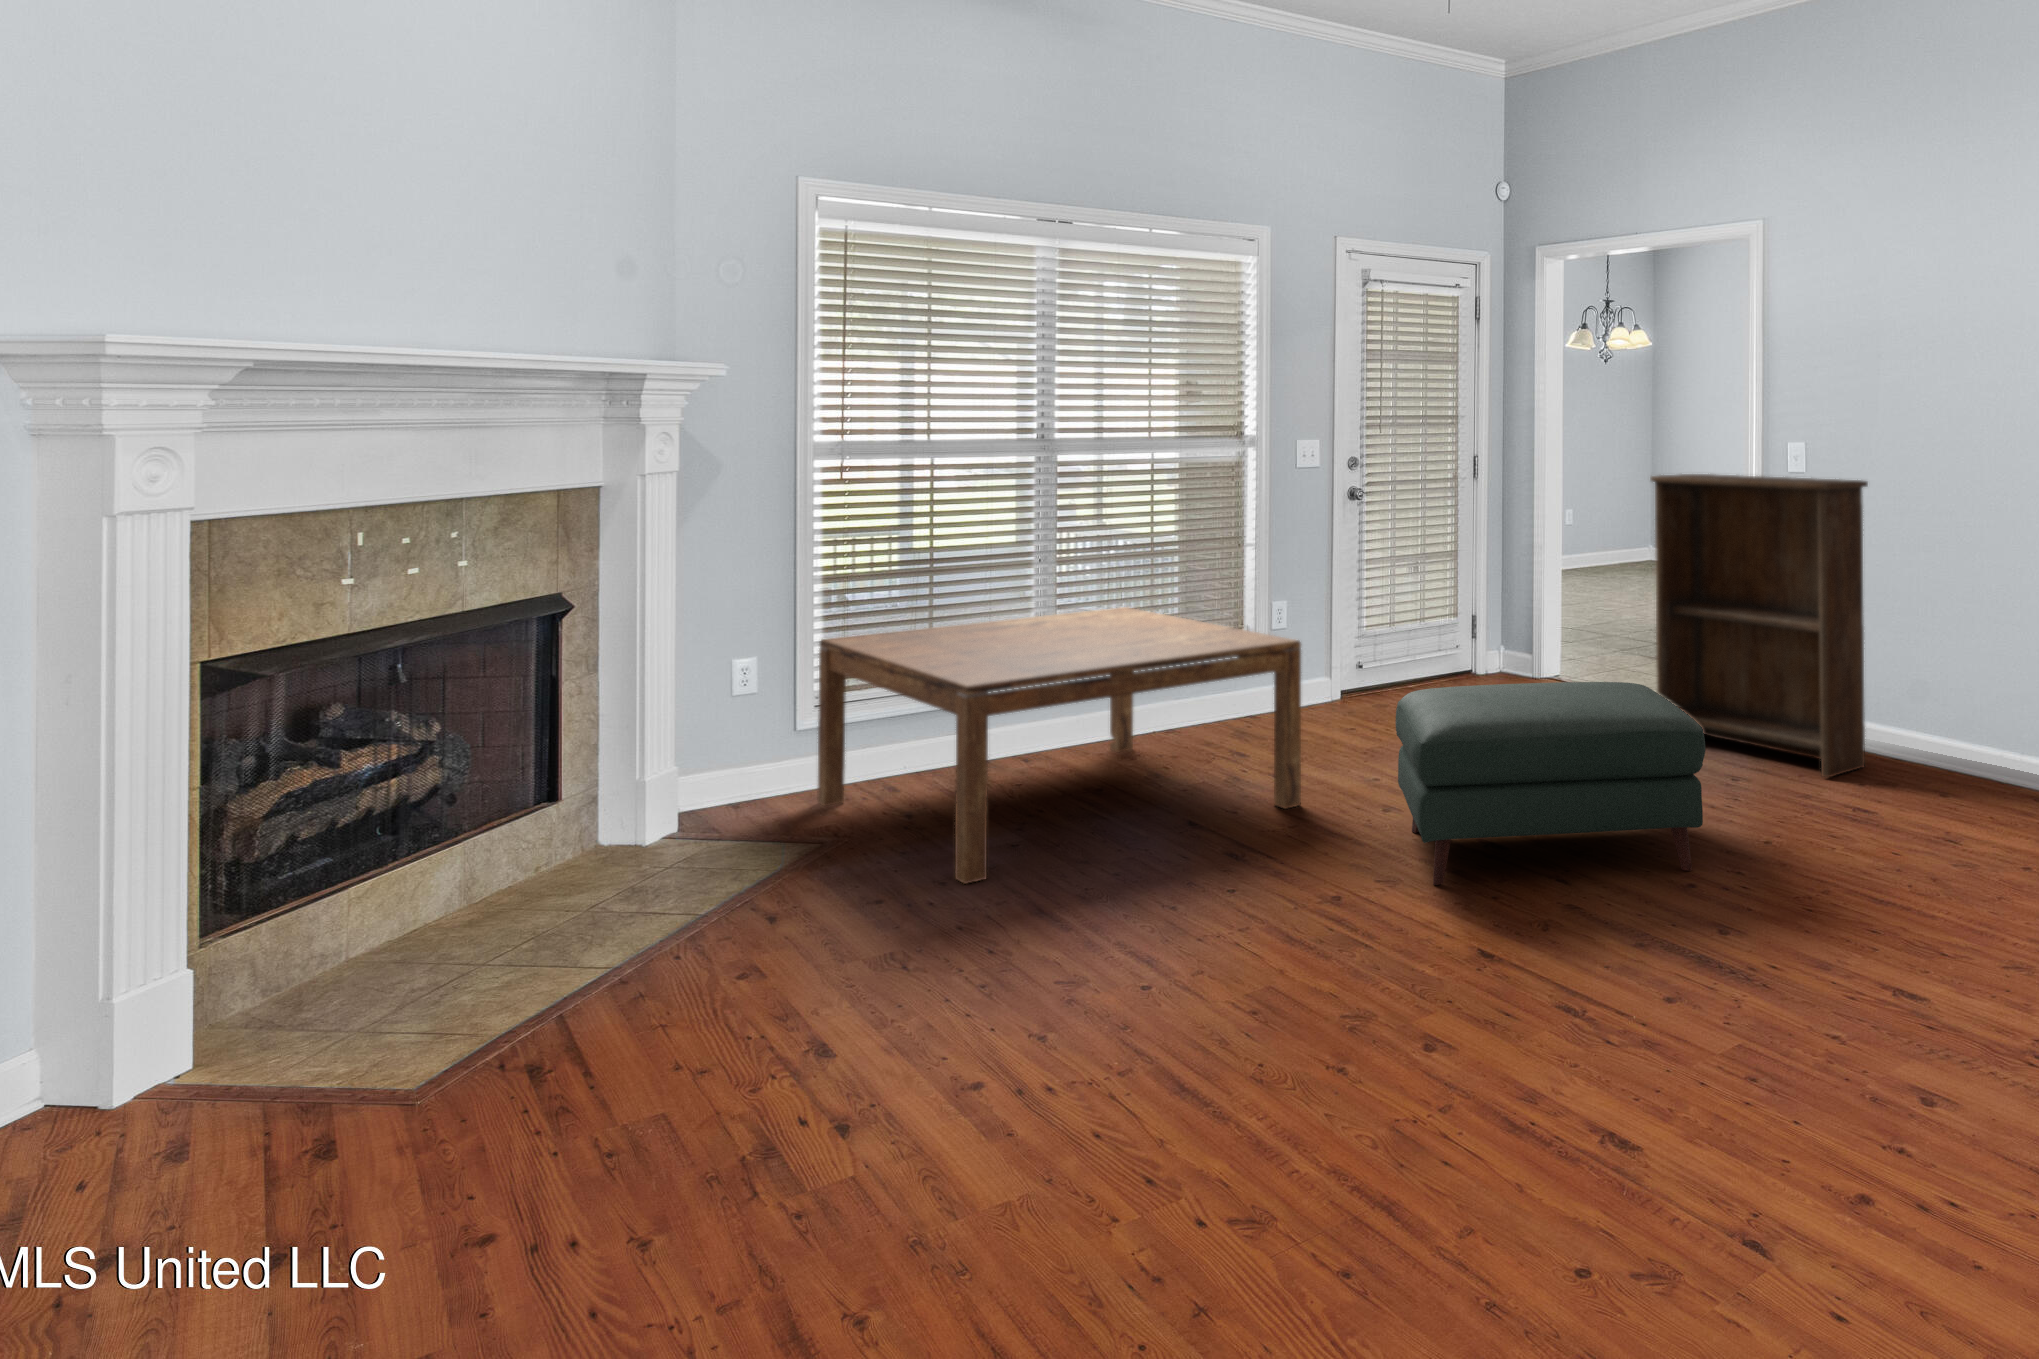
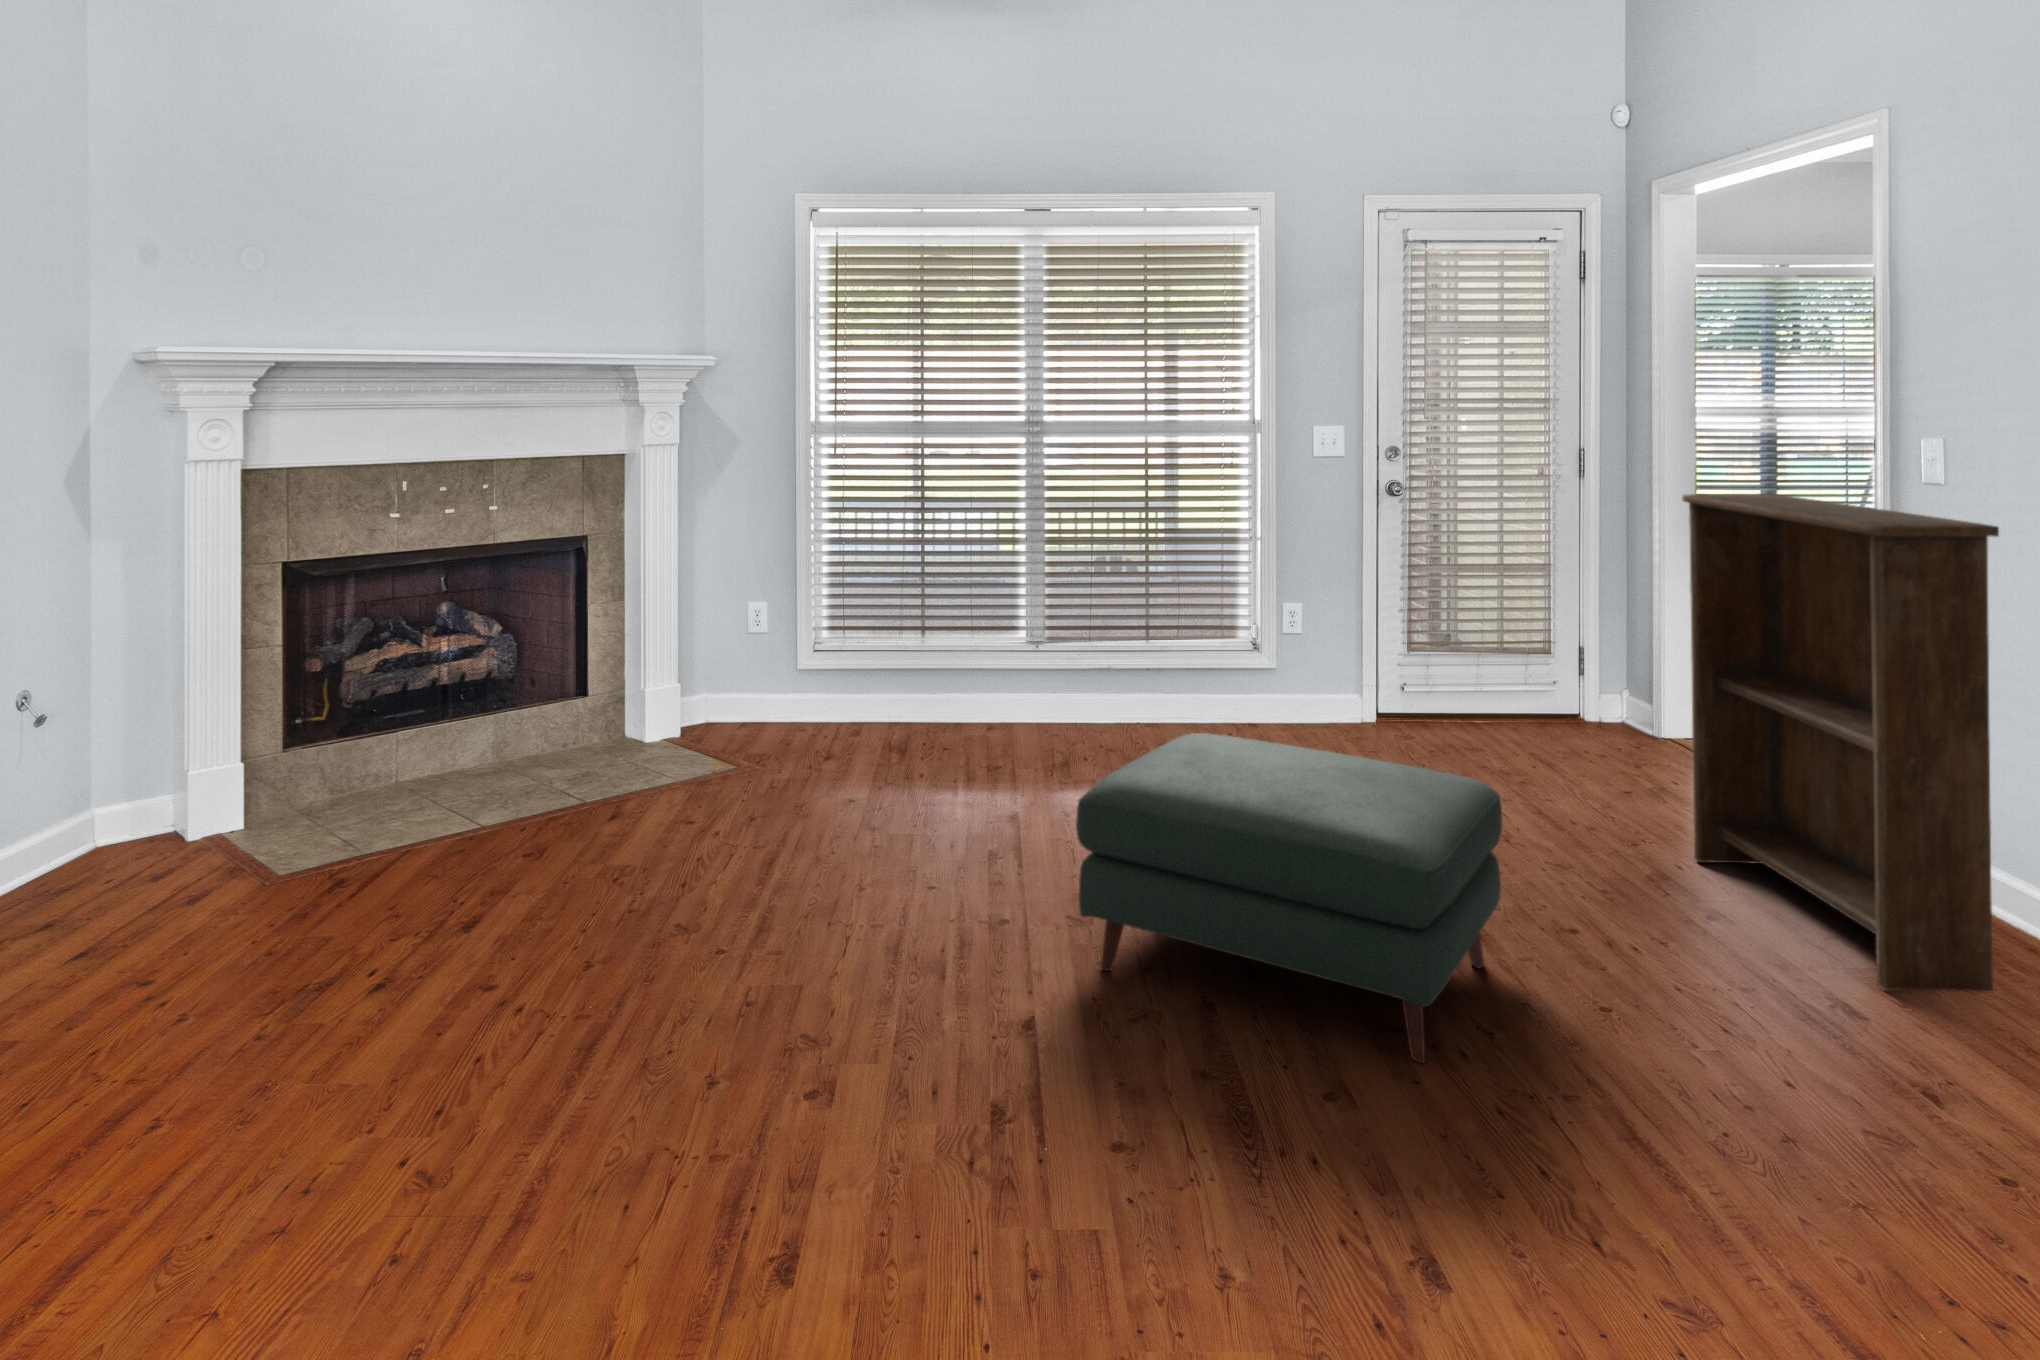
coffee table: present [817,607,1301,884] -> none [765,591,1142,832]

